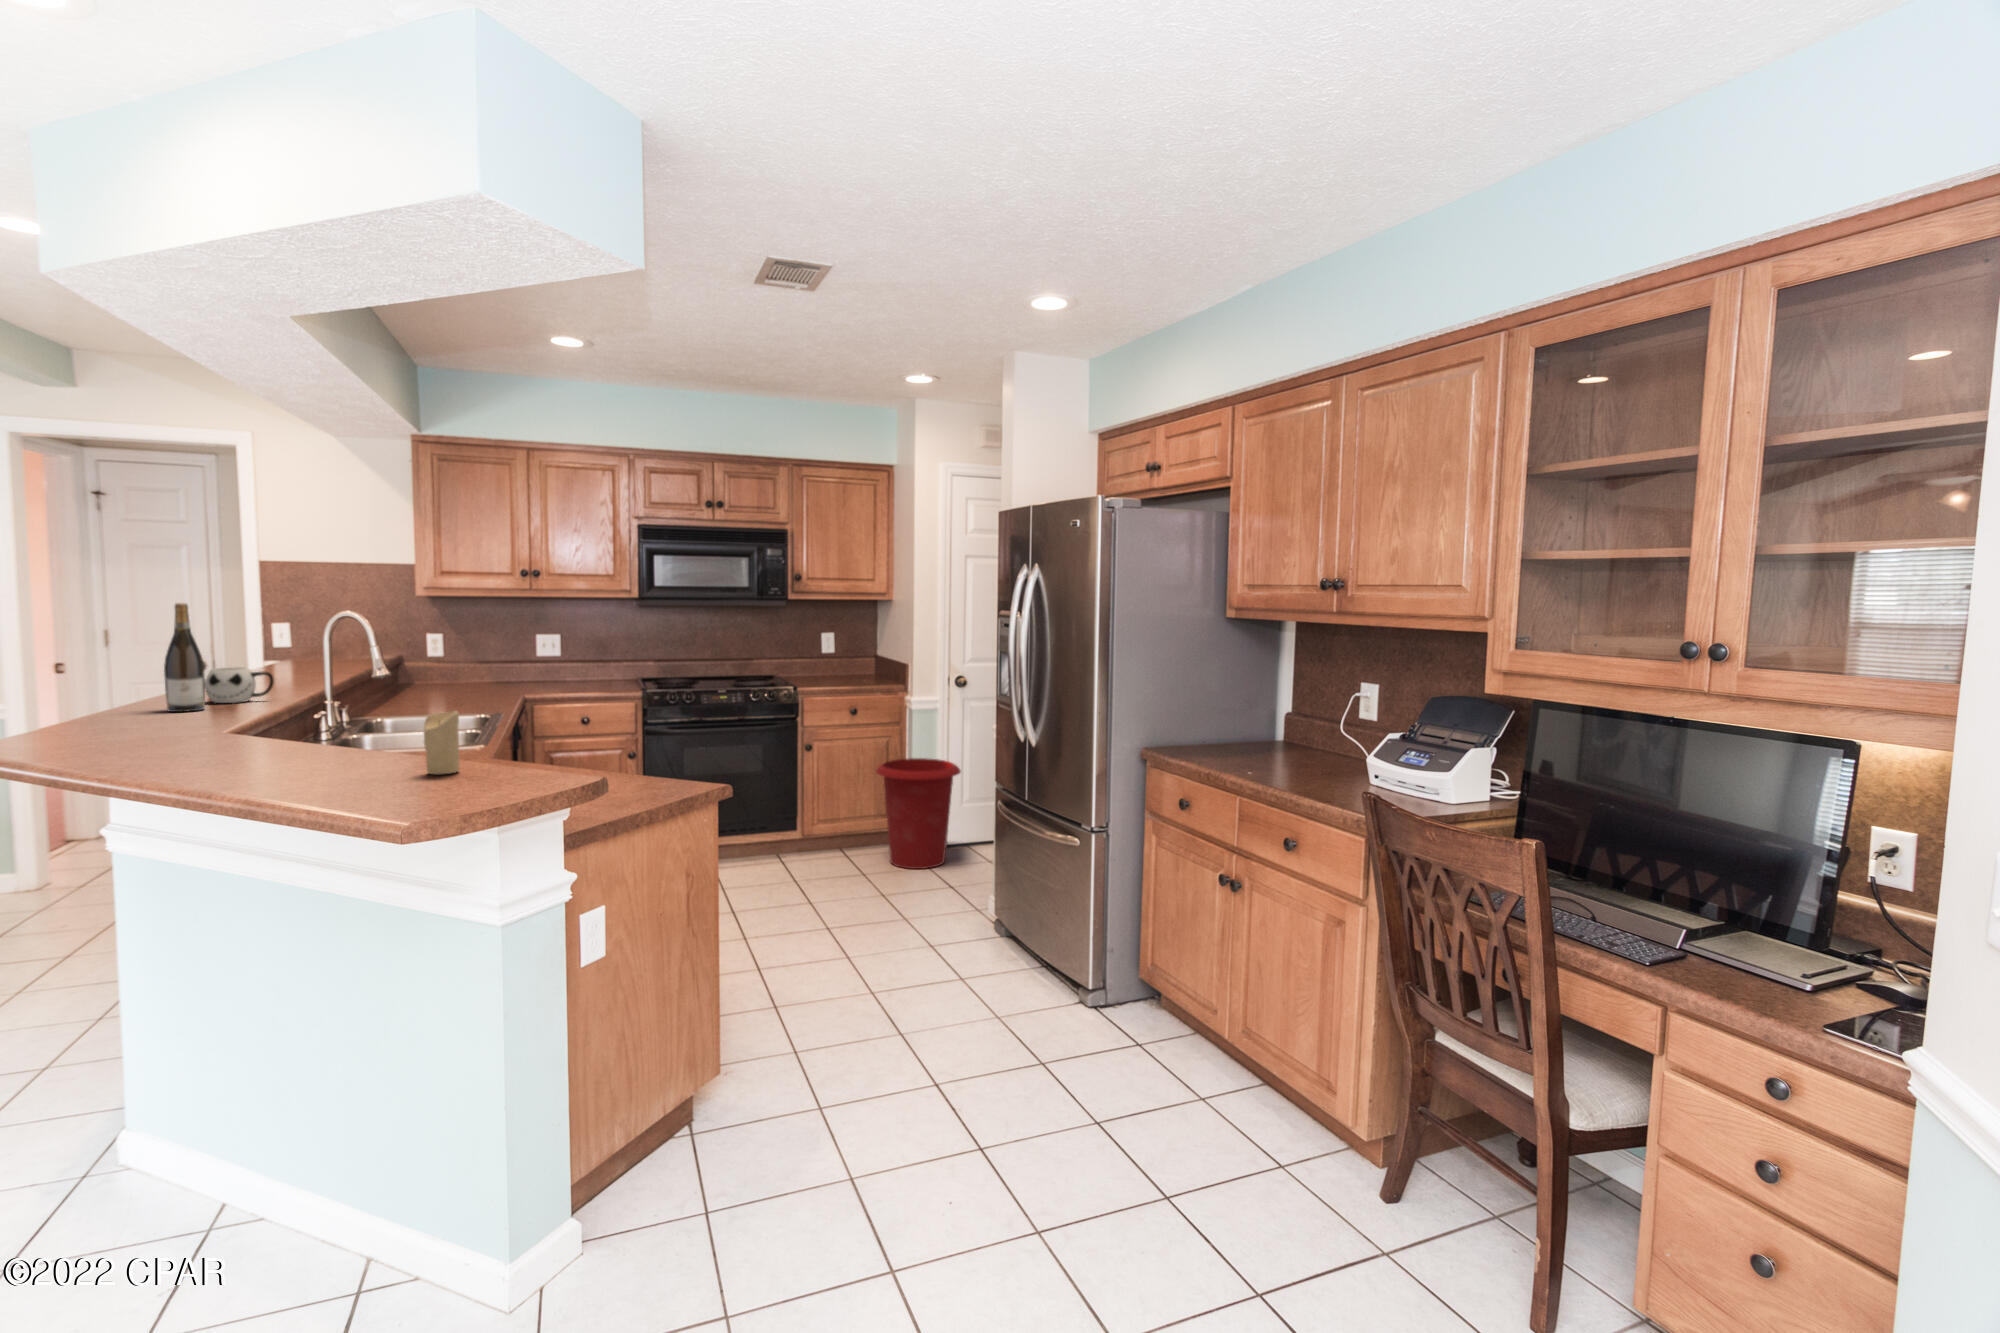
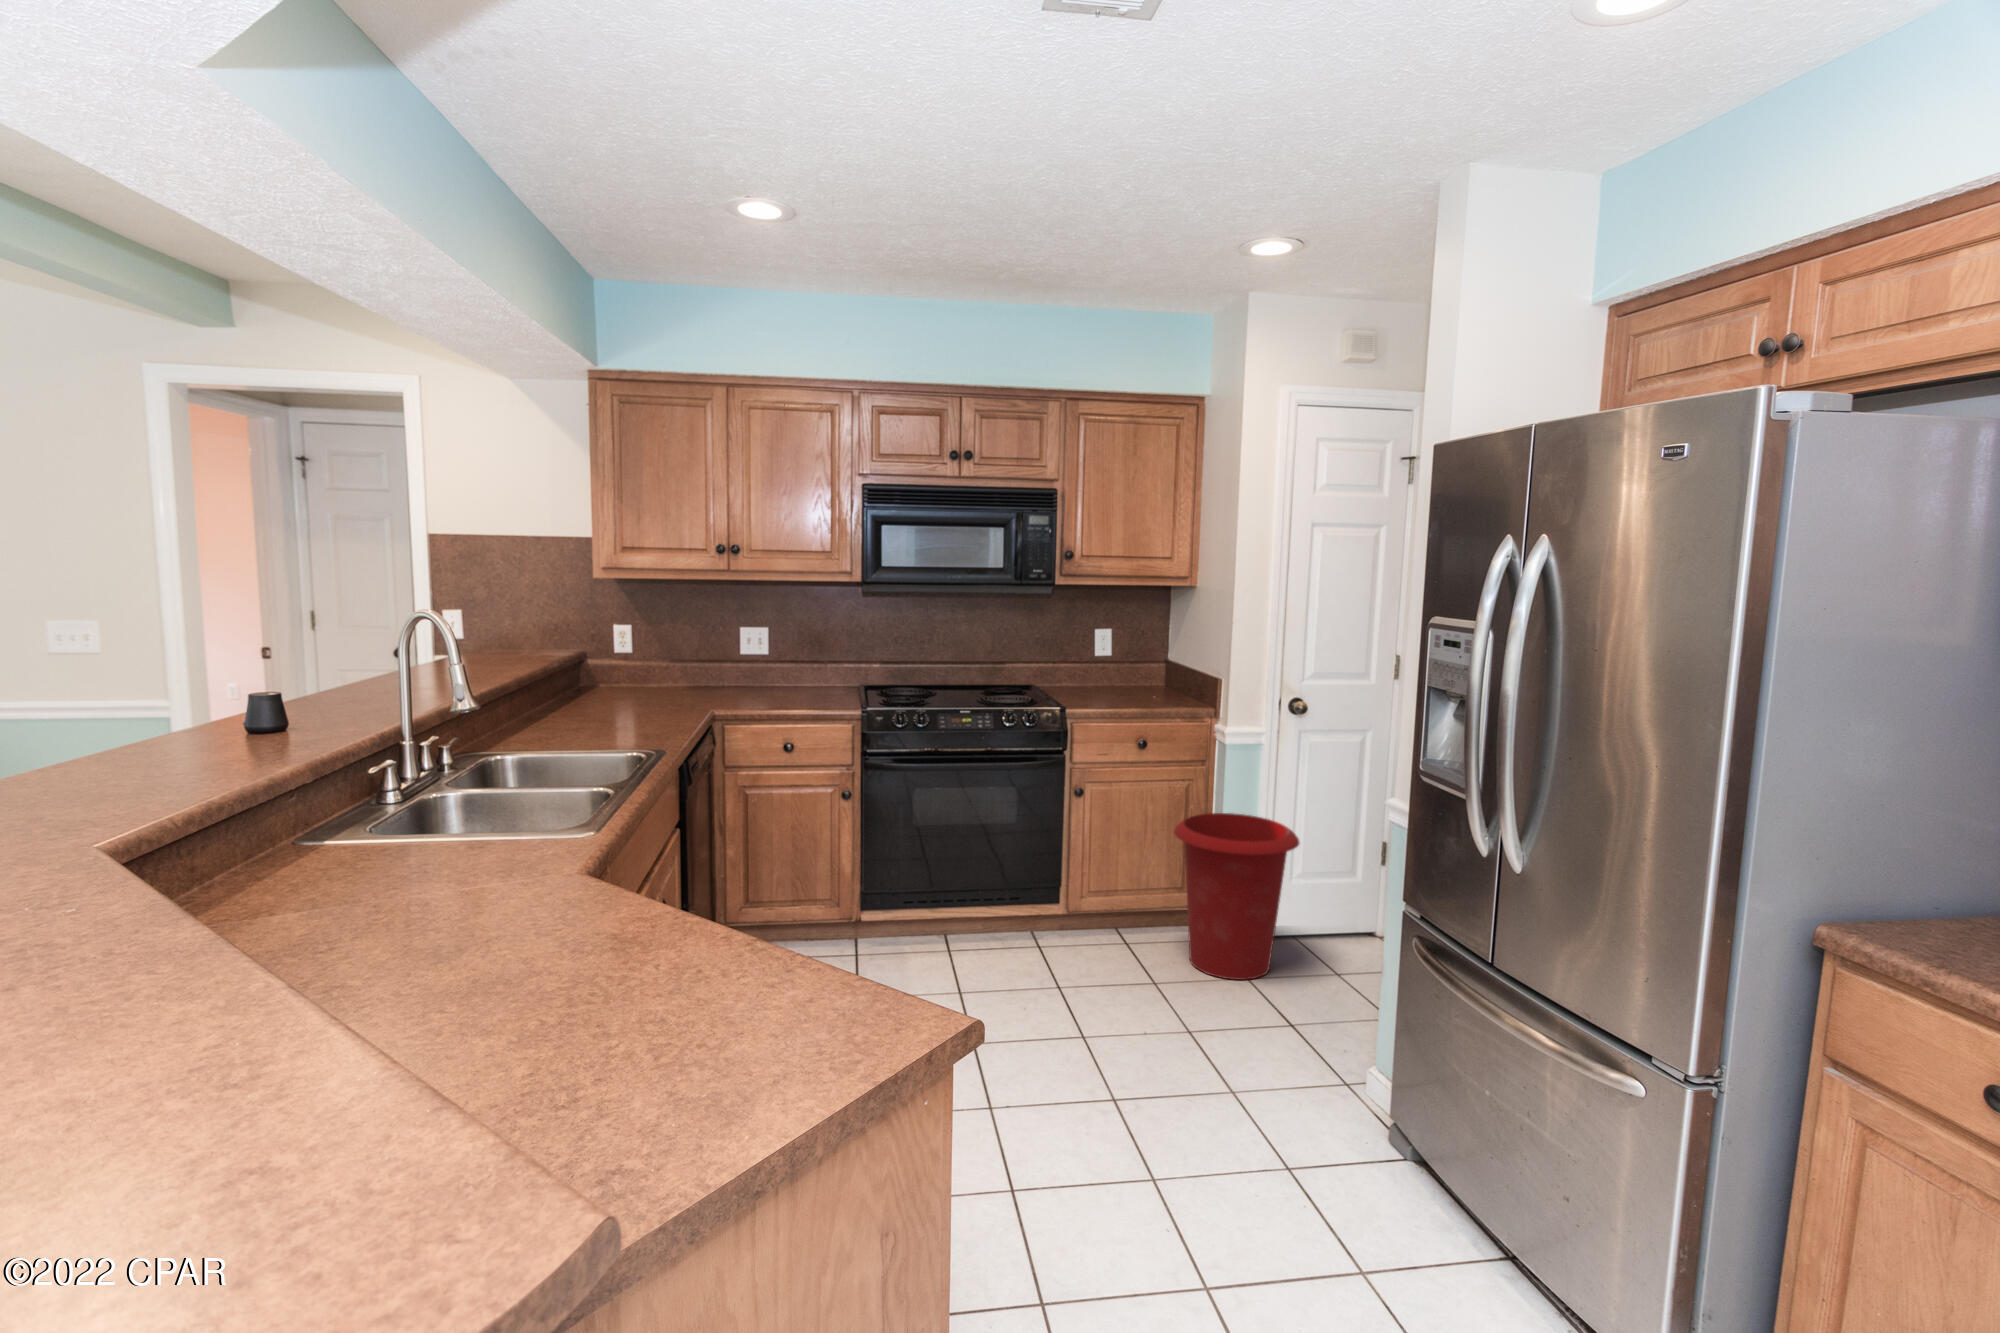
wine bottle: present [164,603,205,712] -> none [127,599,193,771]
mug: present [205,667,274,703] -> none [220,693,317,749]
candle: present [424,711,460,775] -> none [140,959,265,1161]

